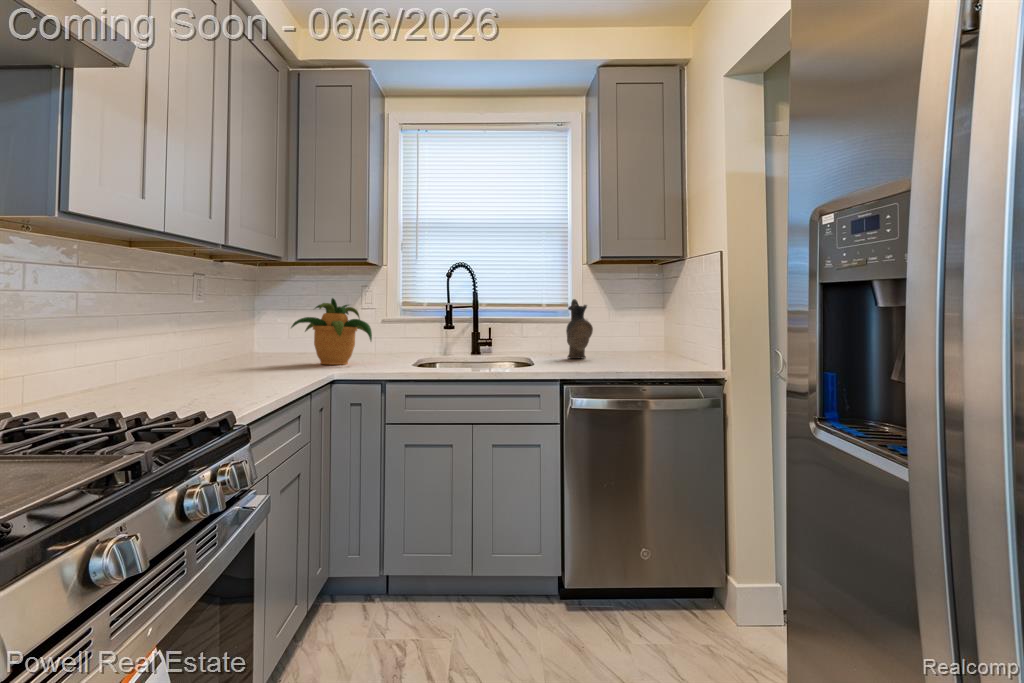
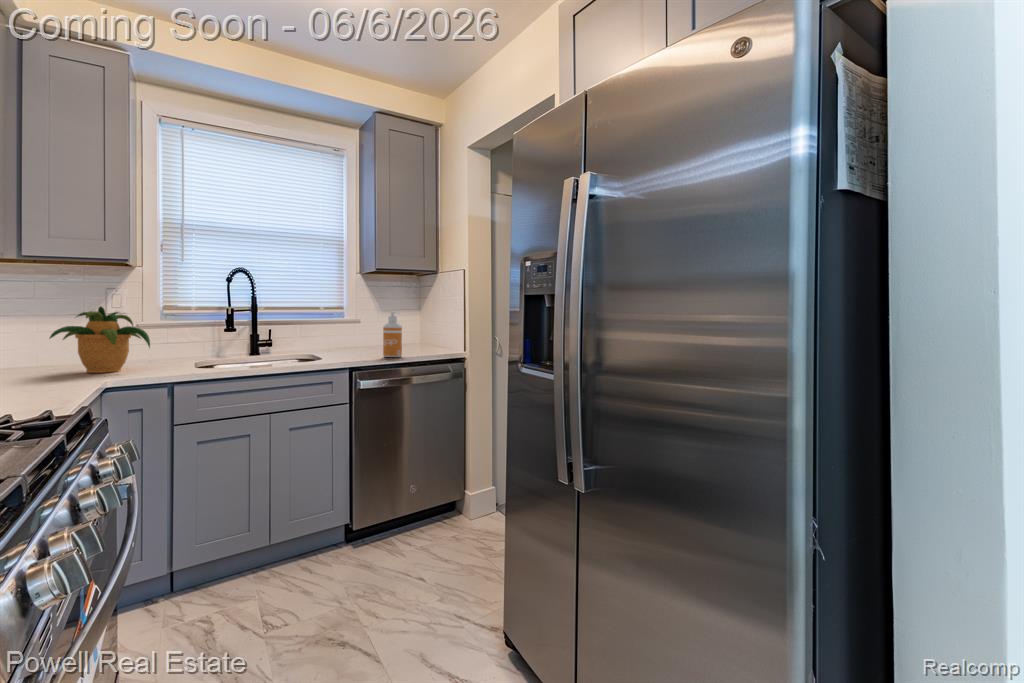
ceramic pitcher: present [566,299,593,358] -> none [344,304,366,353]
soap dispenser: none [611,306,636,364] -> present [383,312,402,357]

